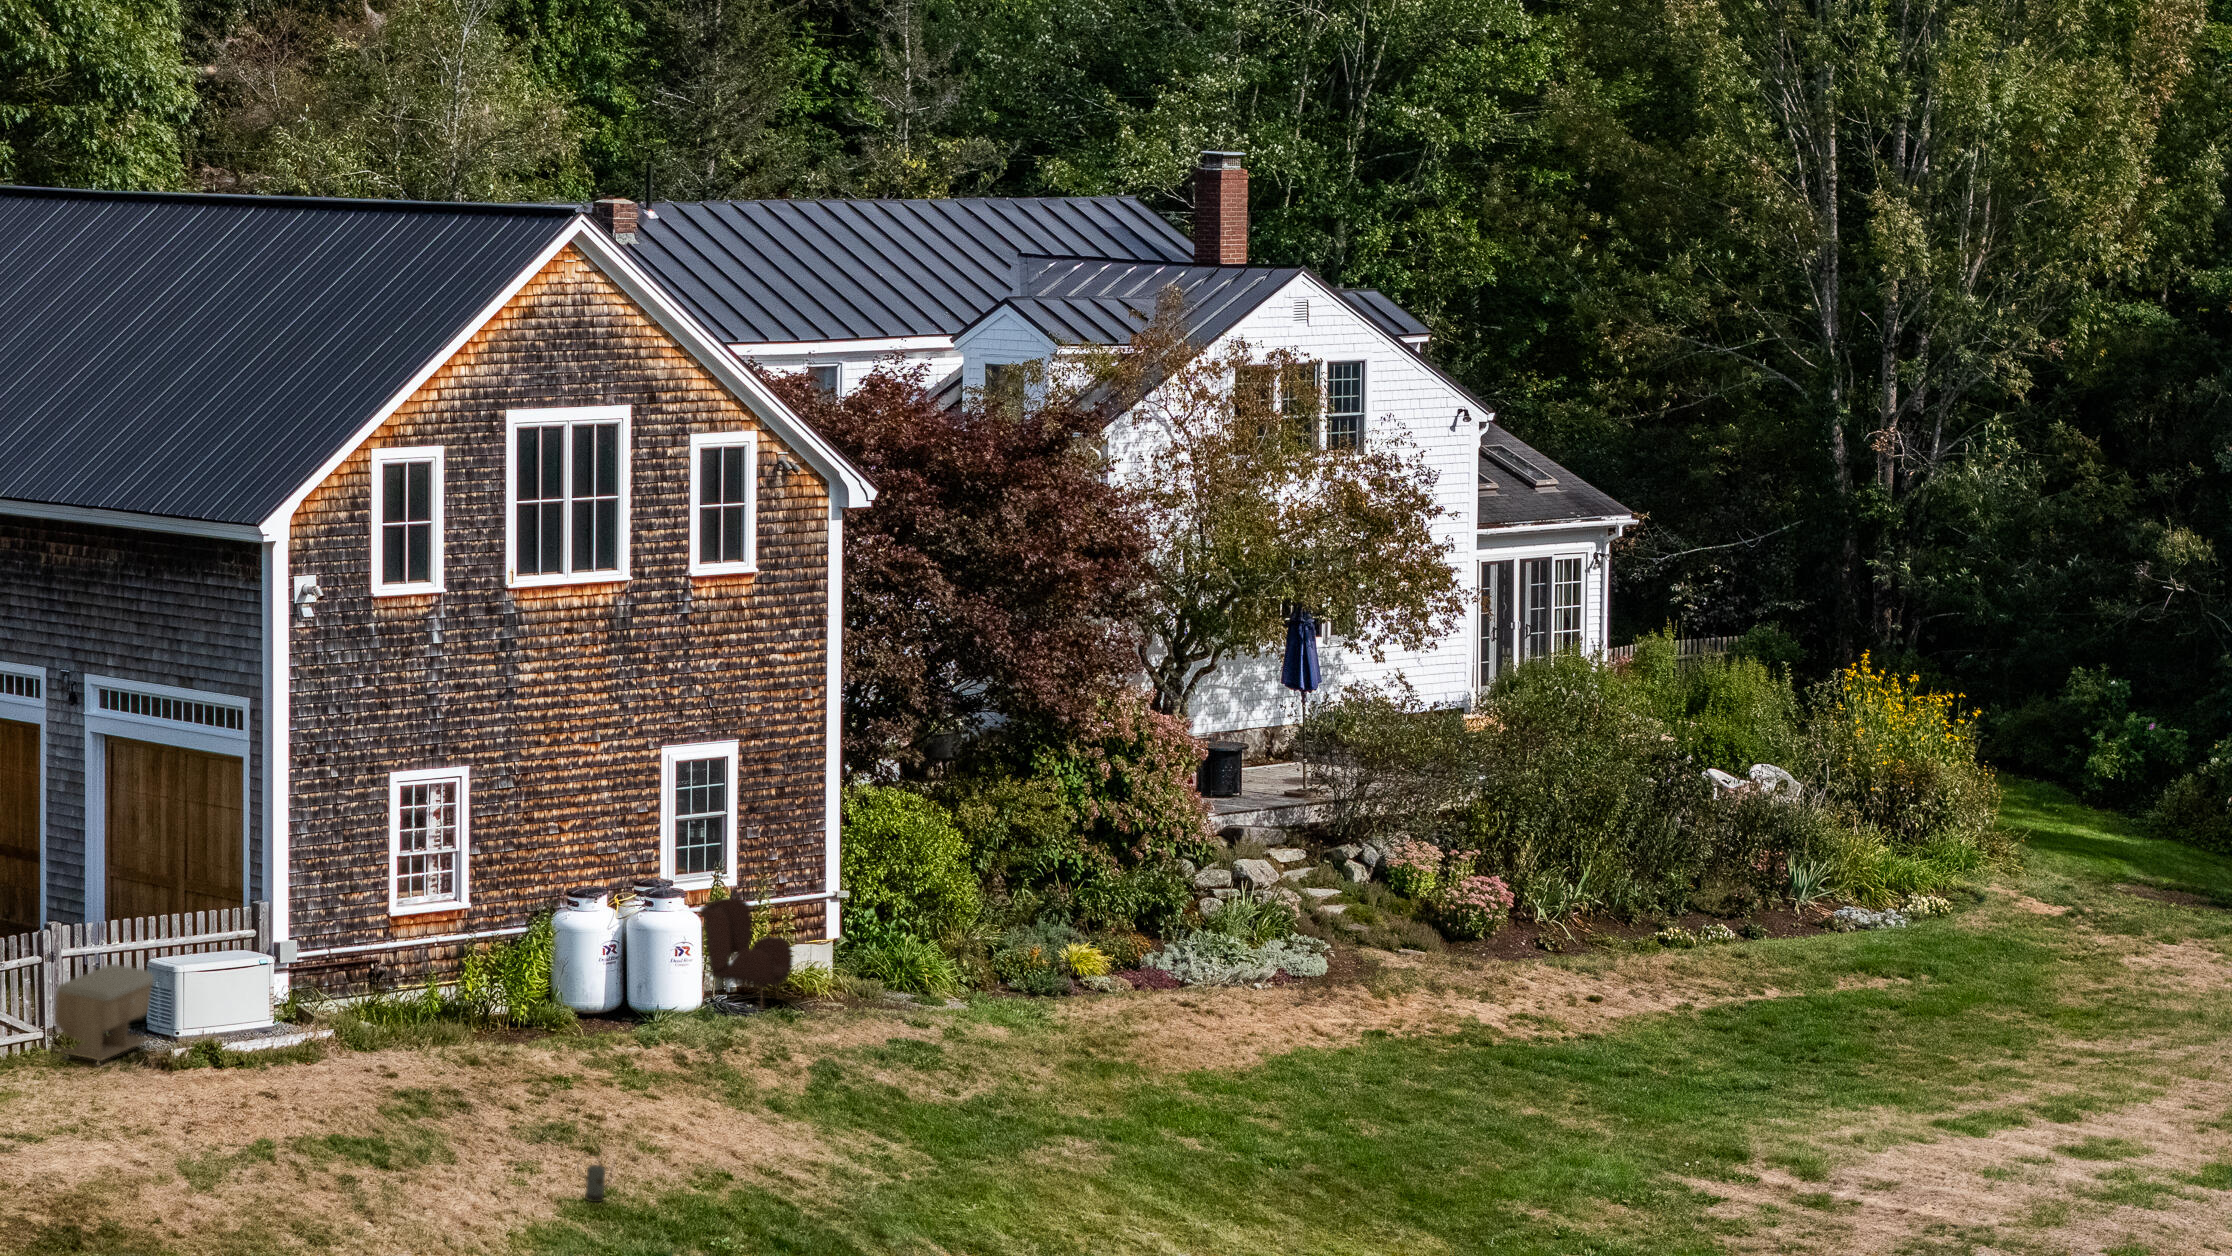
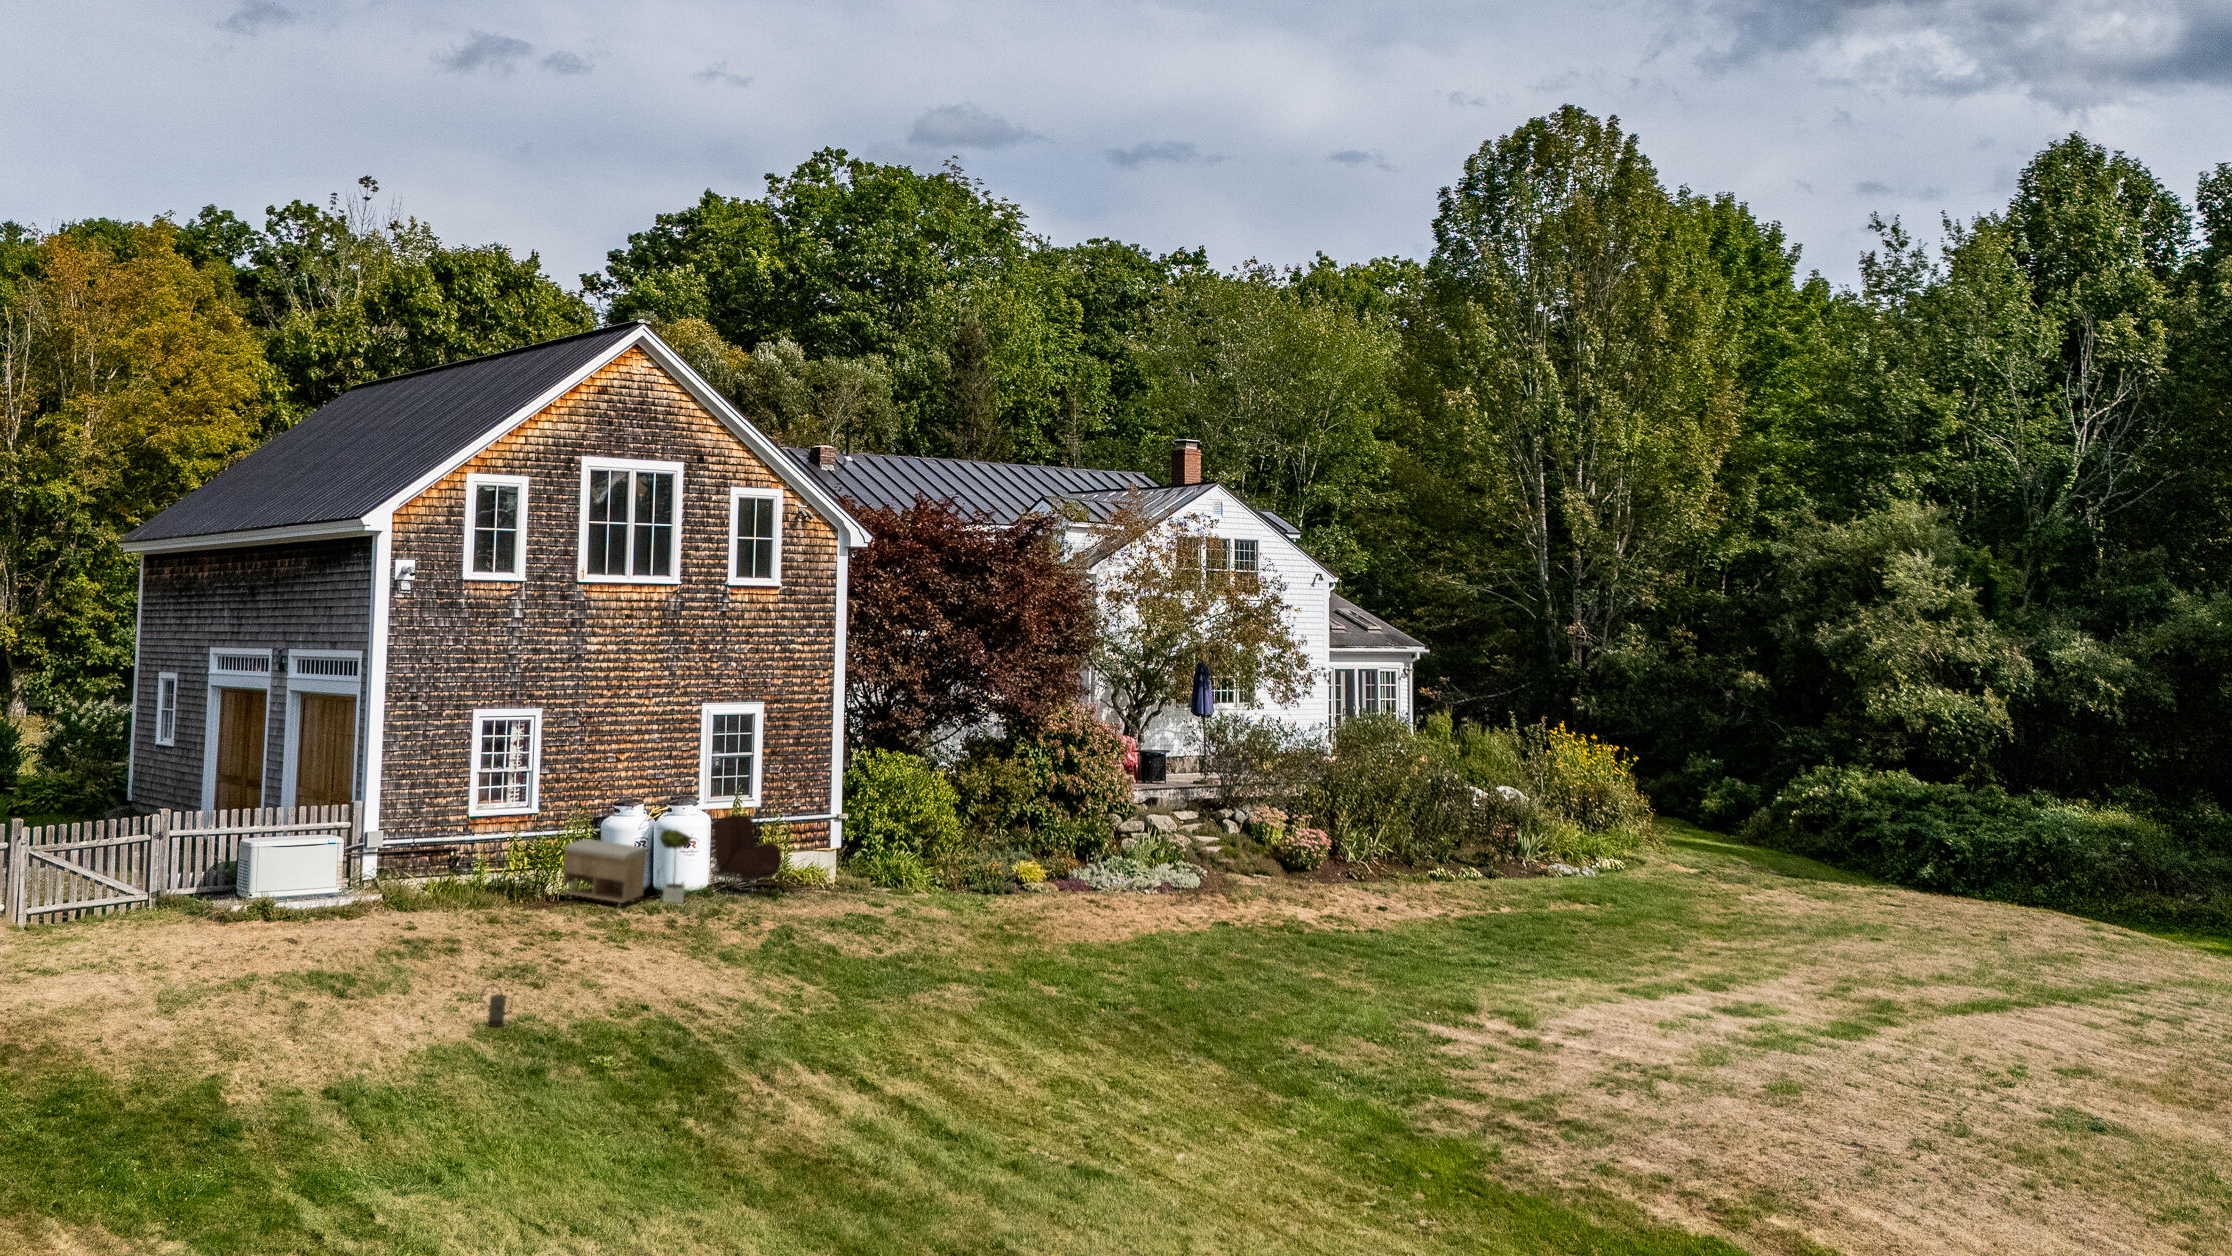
potted tree: none [647,927,689,1023] -> present [660,829,691,903]
storage bench: present [54,964,153,1066] -> present [562,839,647,906]

